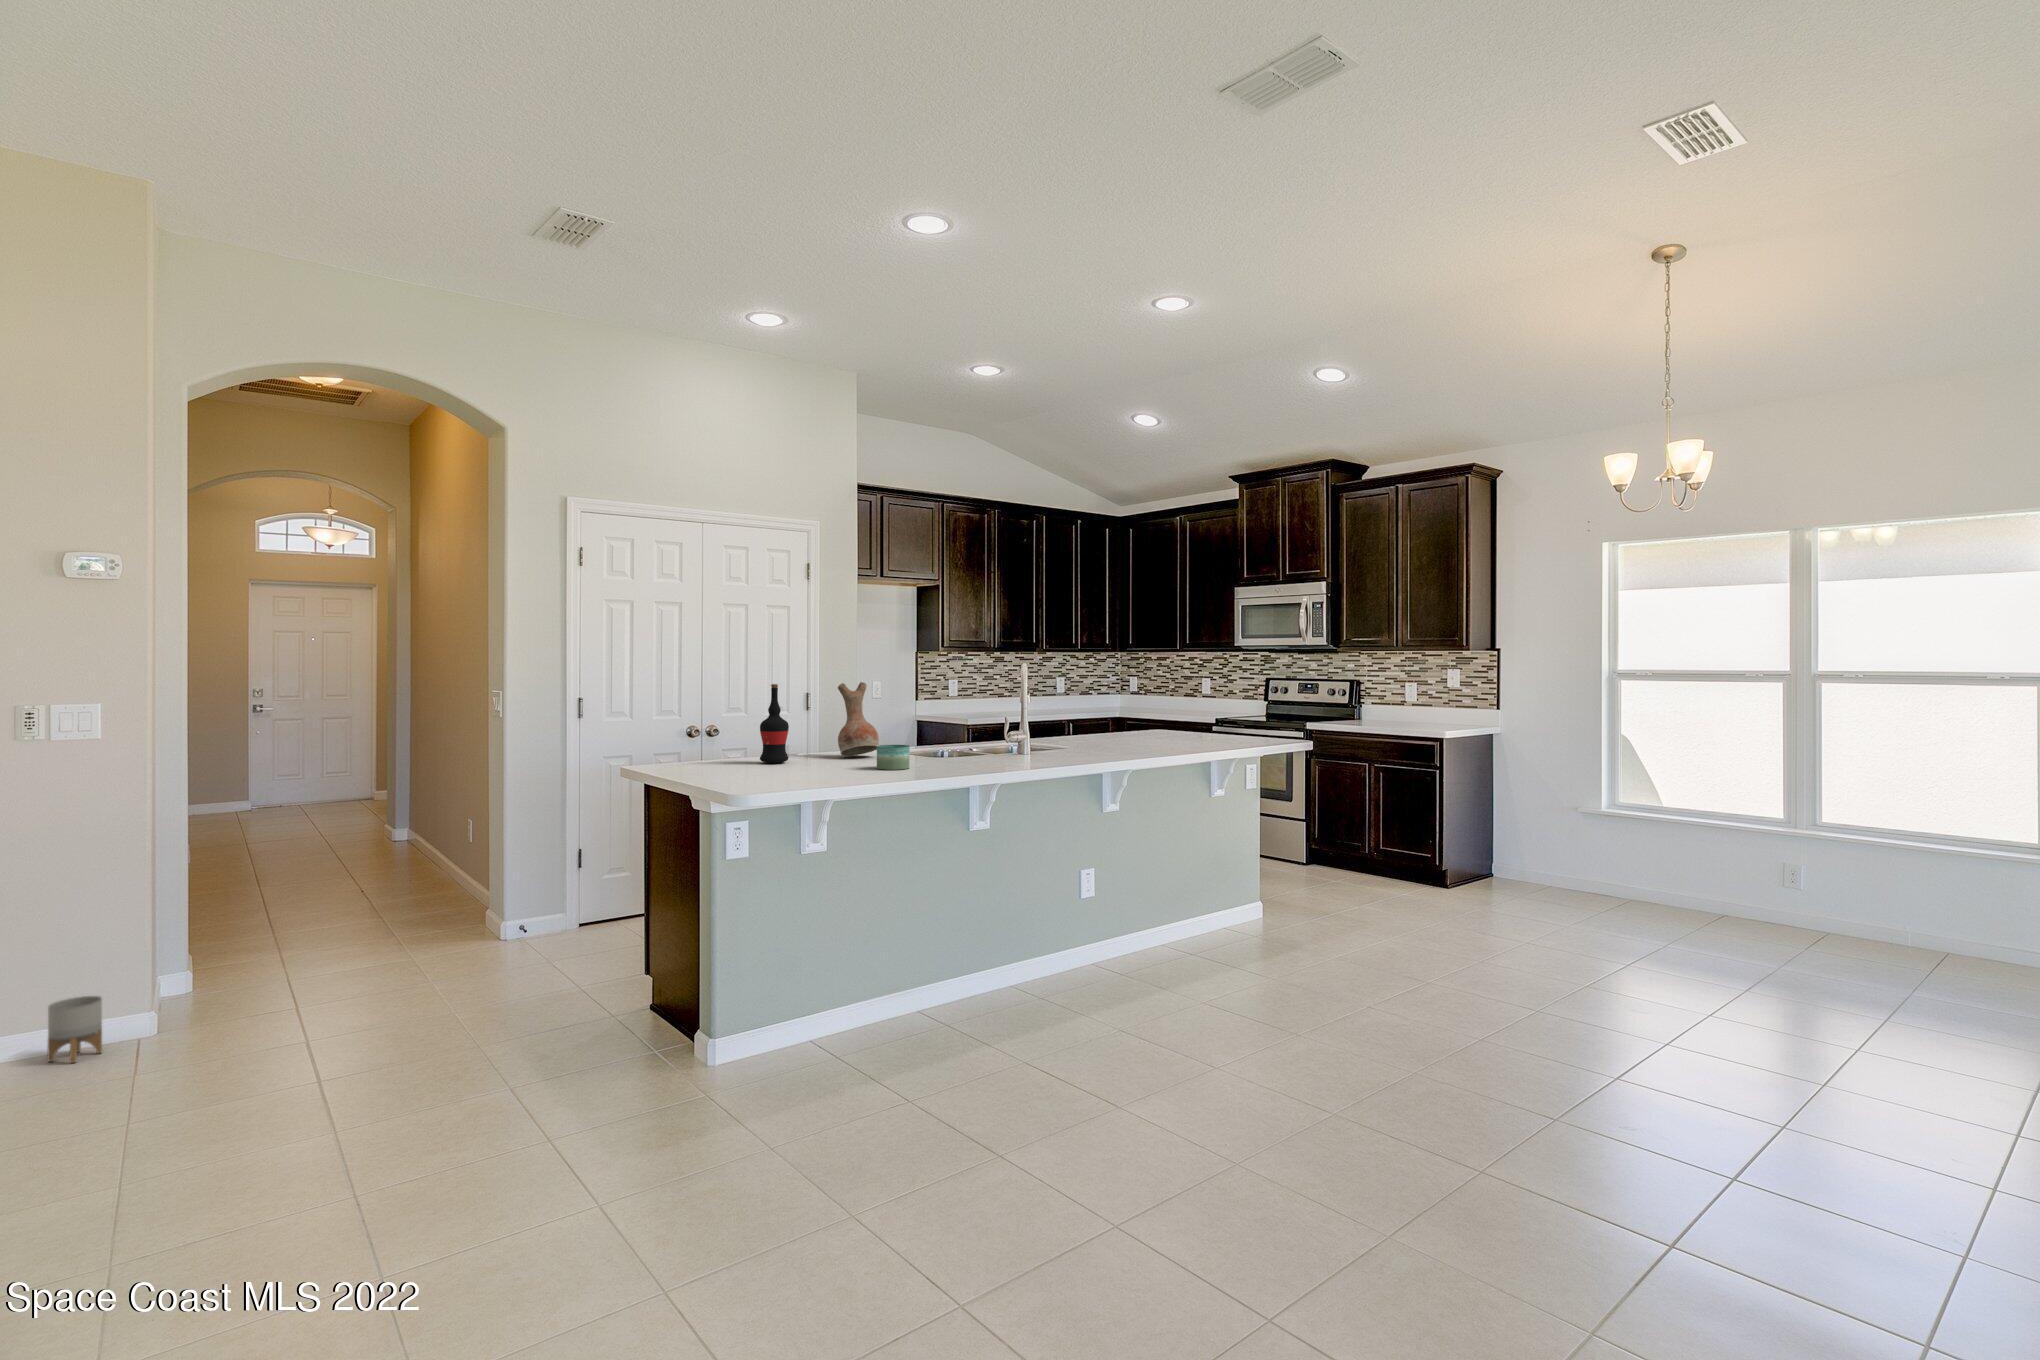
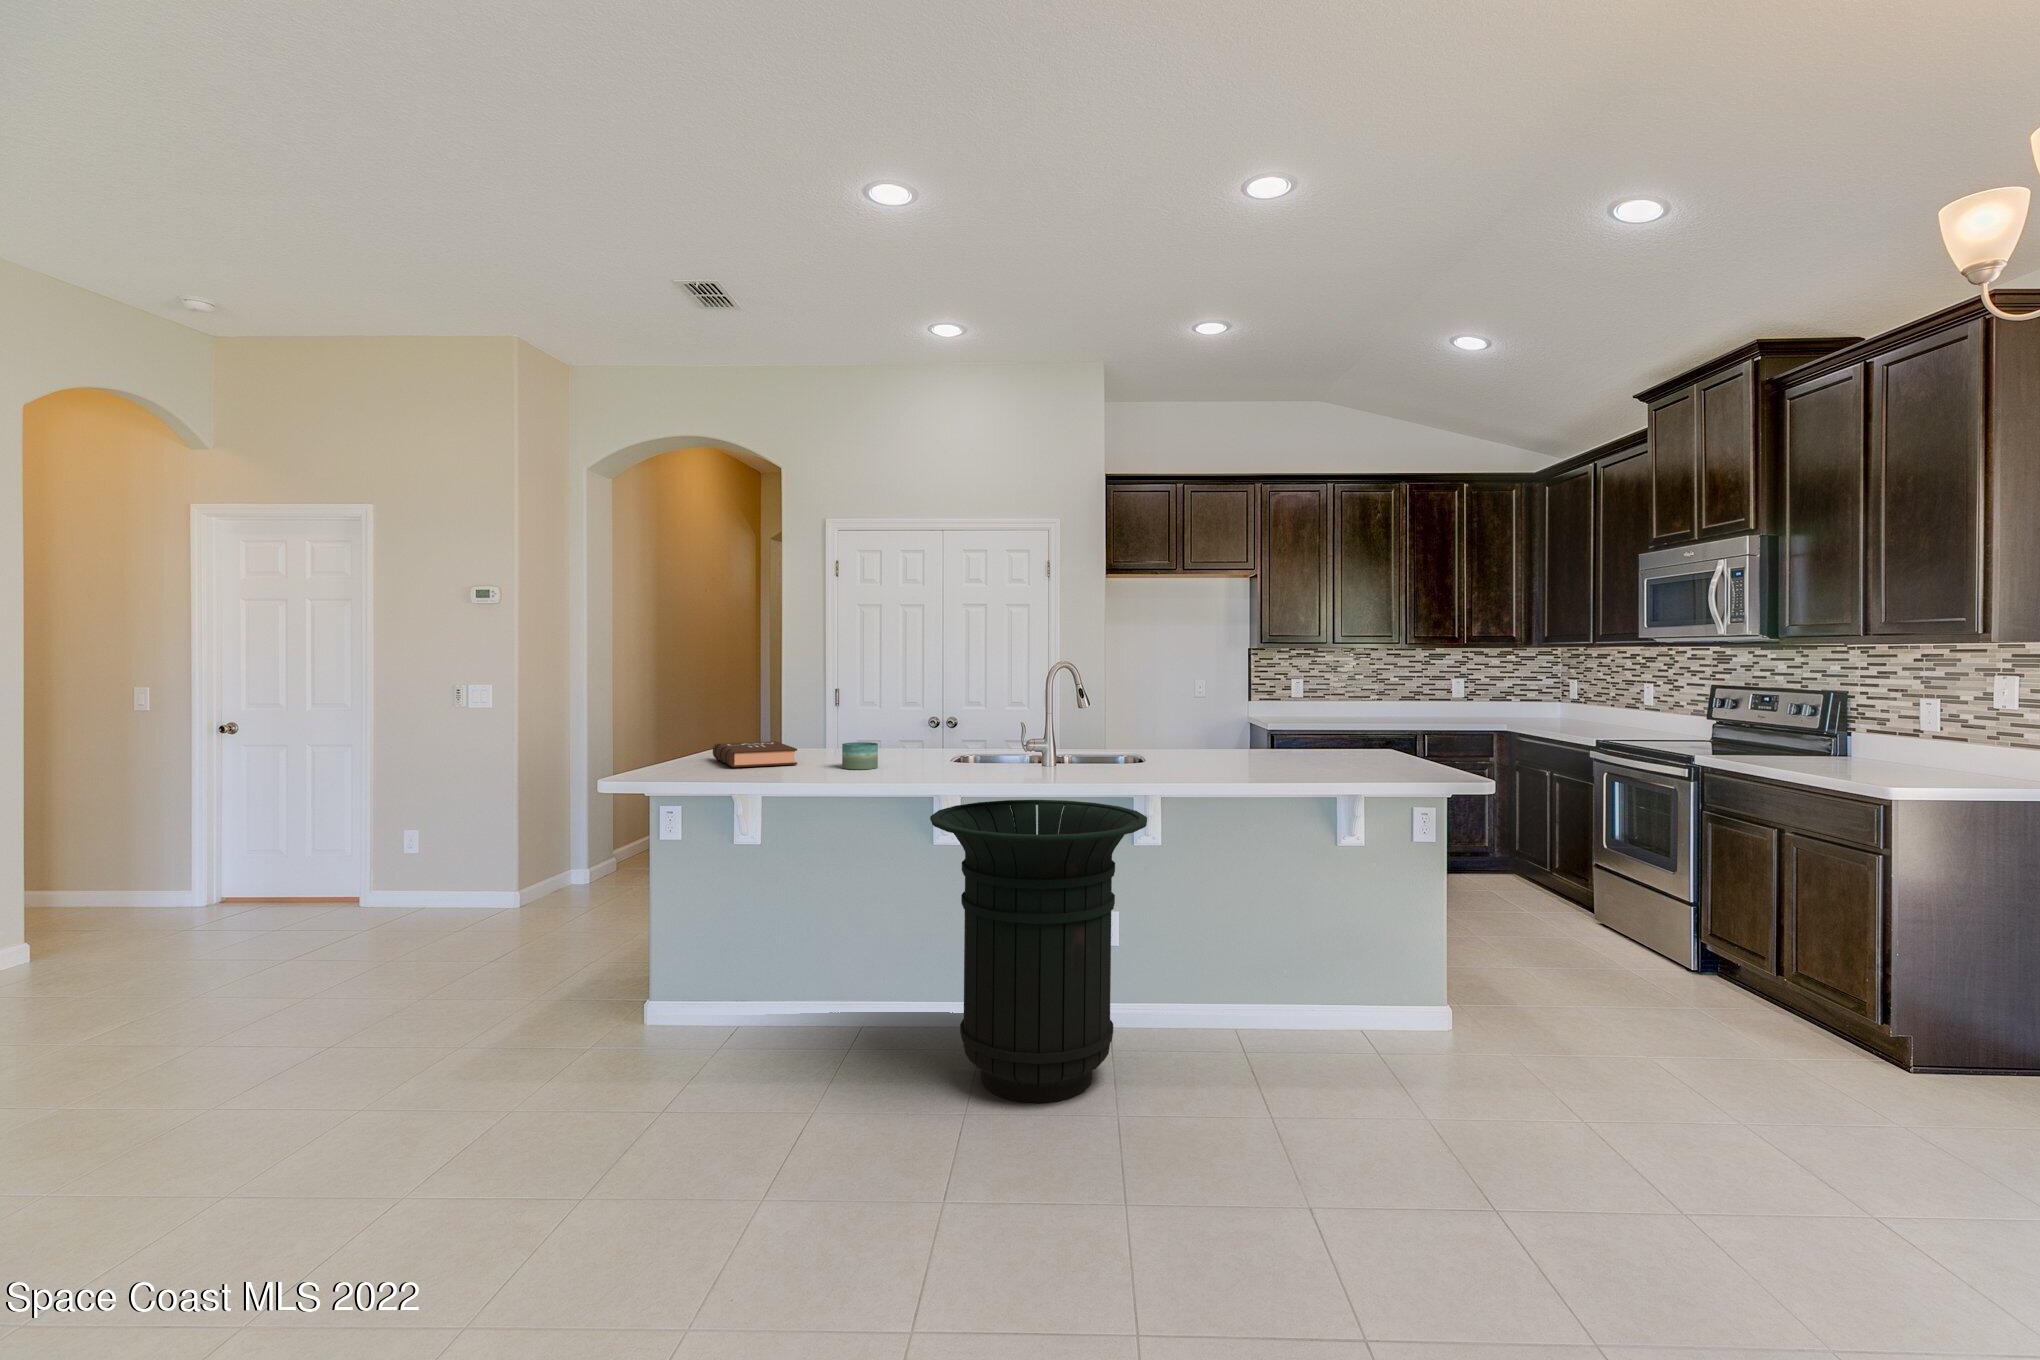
vase: present [838,682,879,756] -> none [883,676,925,752]
wine bottle: present [760,684,789,763] -> none [797,676,825,753]
book: none [719,752,829,777] -> present [713,741,797,767]
trash can: none [1002,782,1178,1020] -> present [930,800,1147,1103]
planter: present [48,996,102,1063] -> none [407,881,440,926]

